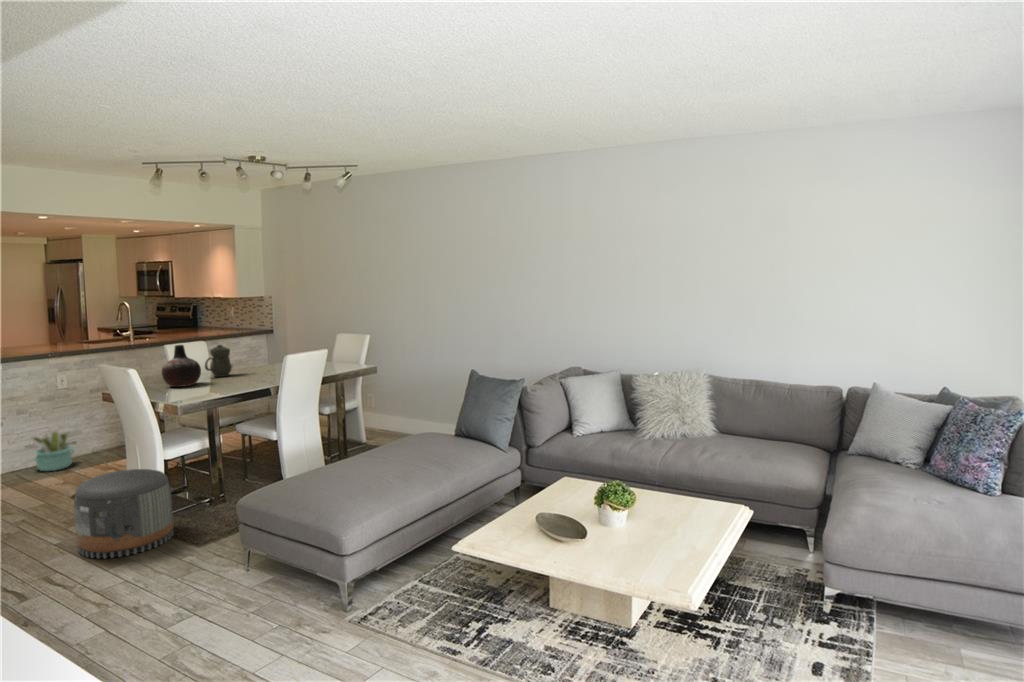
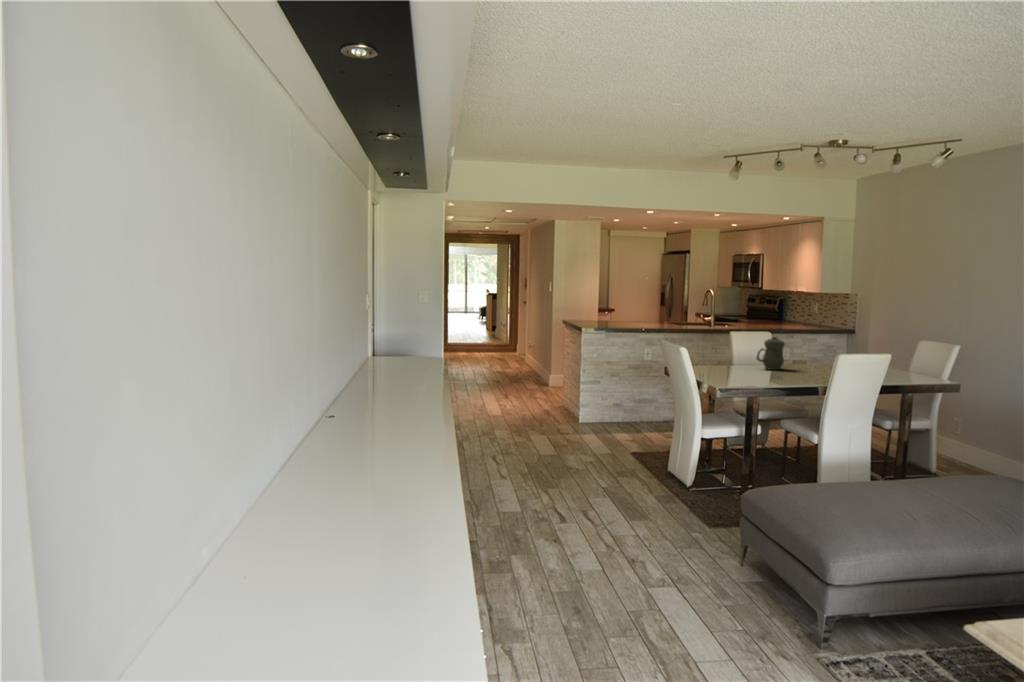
vase: present [162,345,201,387] -> none [713,332,749,373]
decorative plant: present [32,431,77,471] -> none [616,396,652,430]
pouf: present [74,469,174,559] -> none [616,438,696,515]

